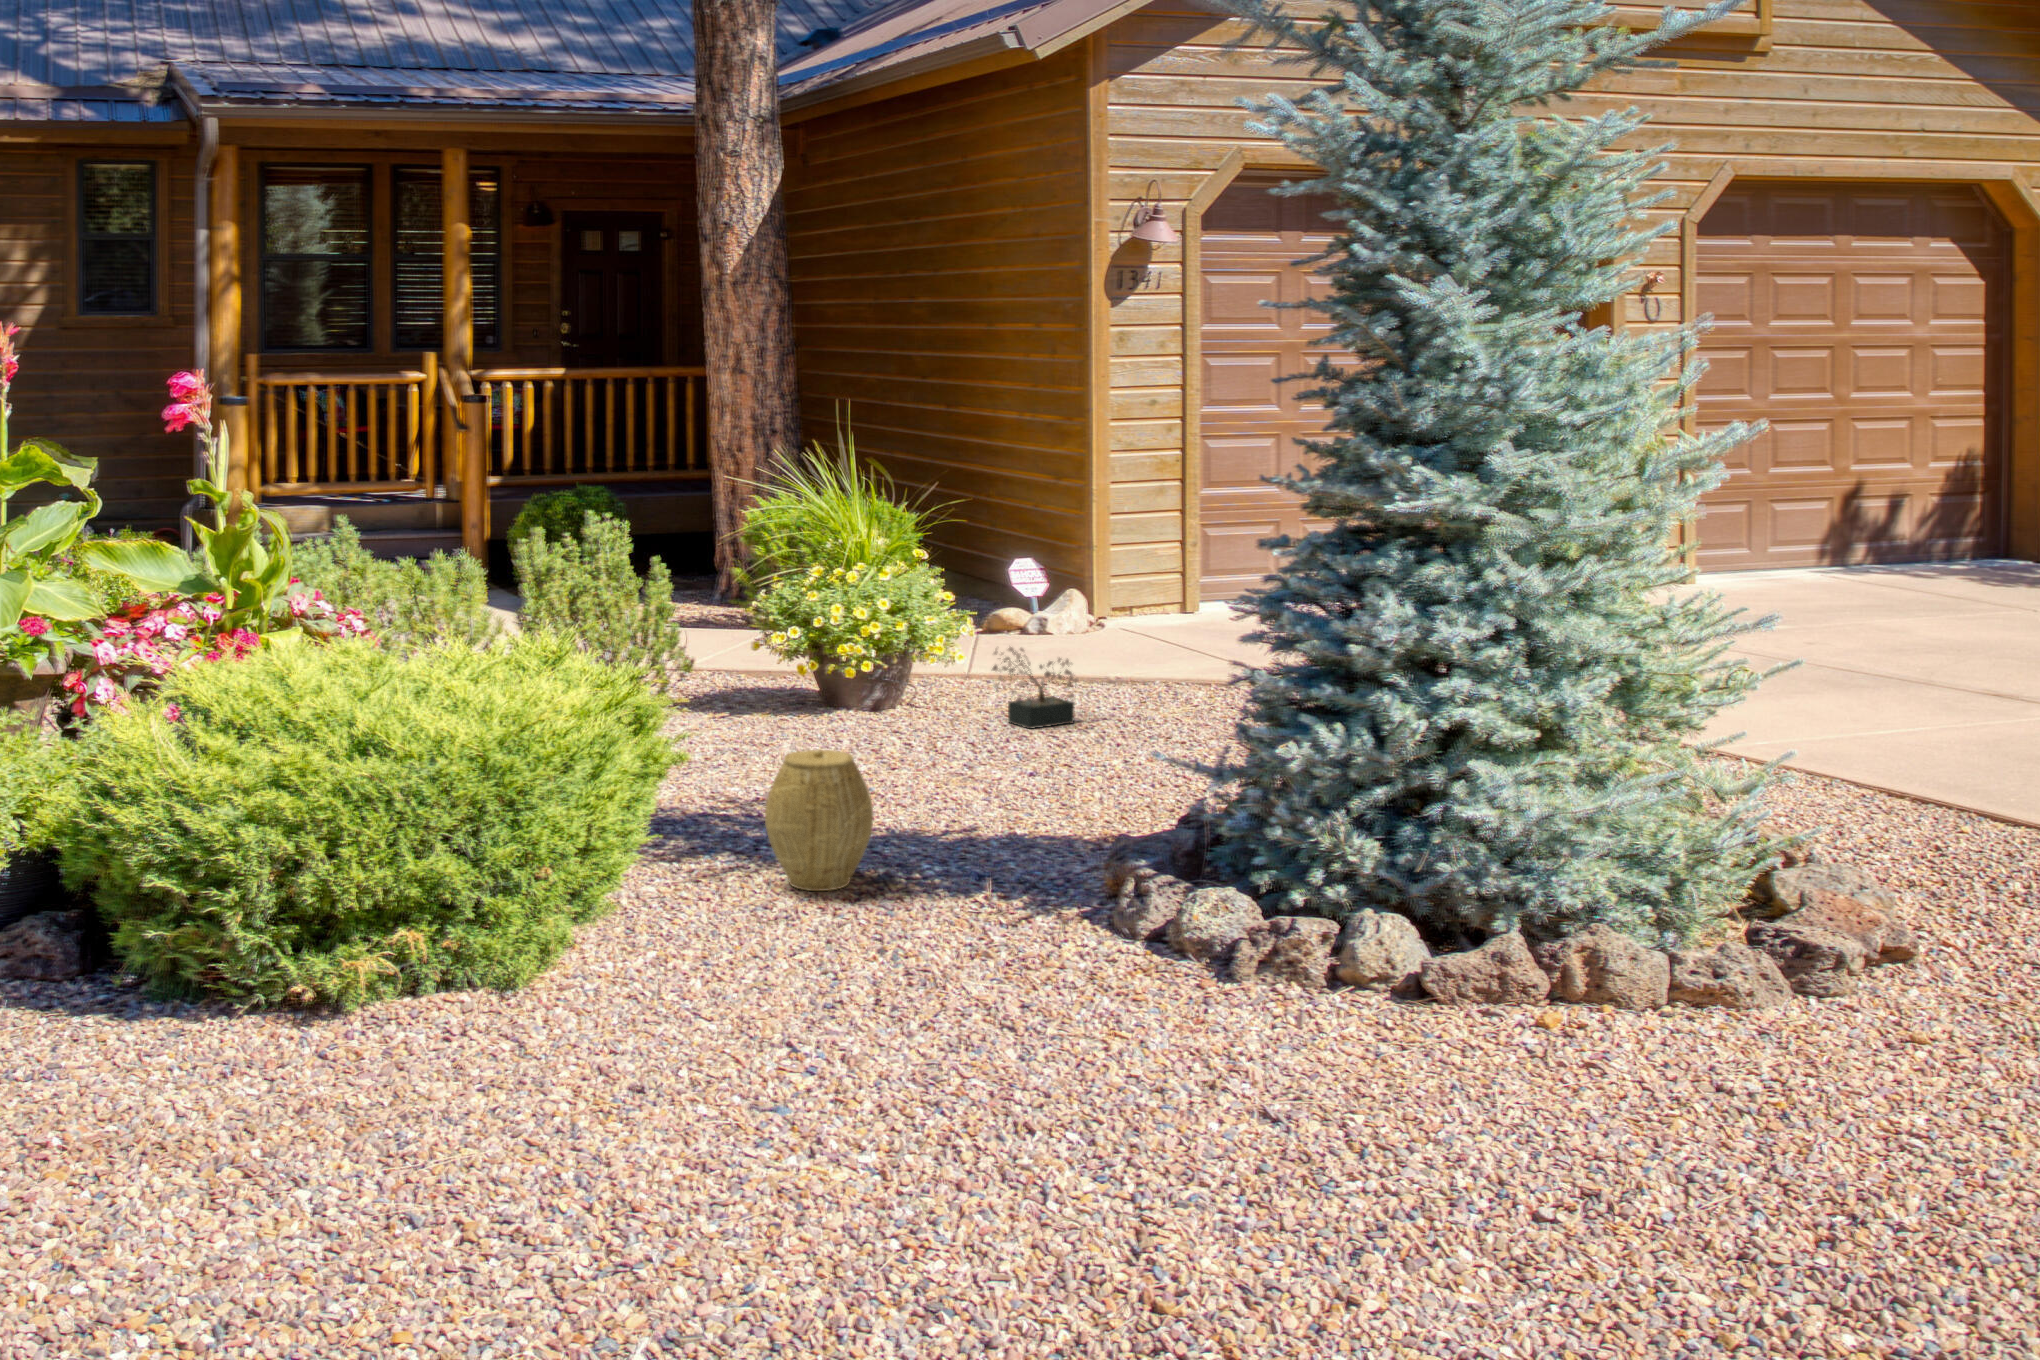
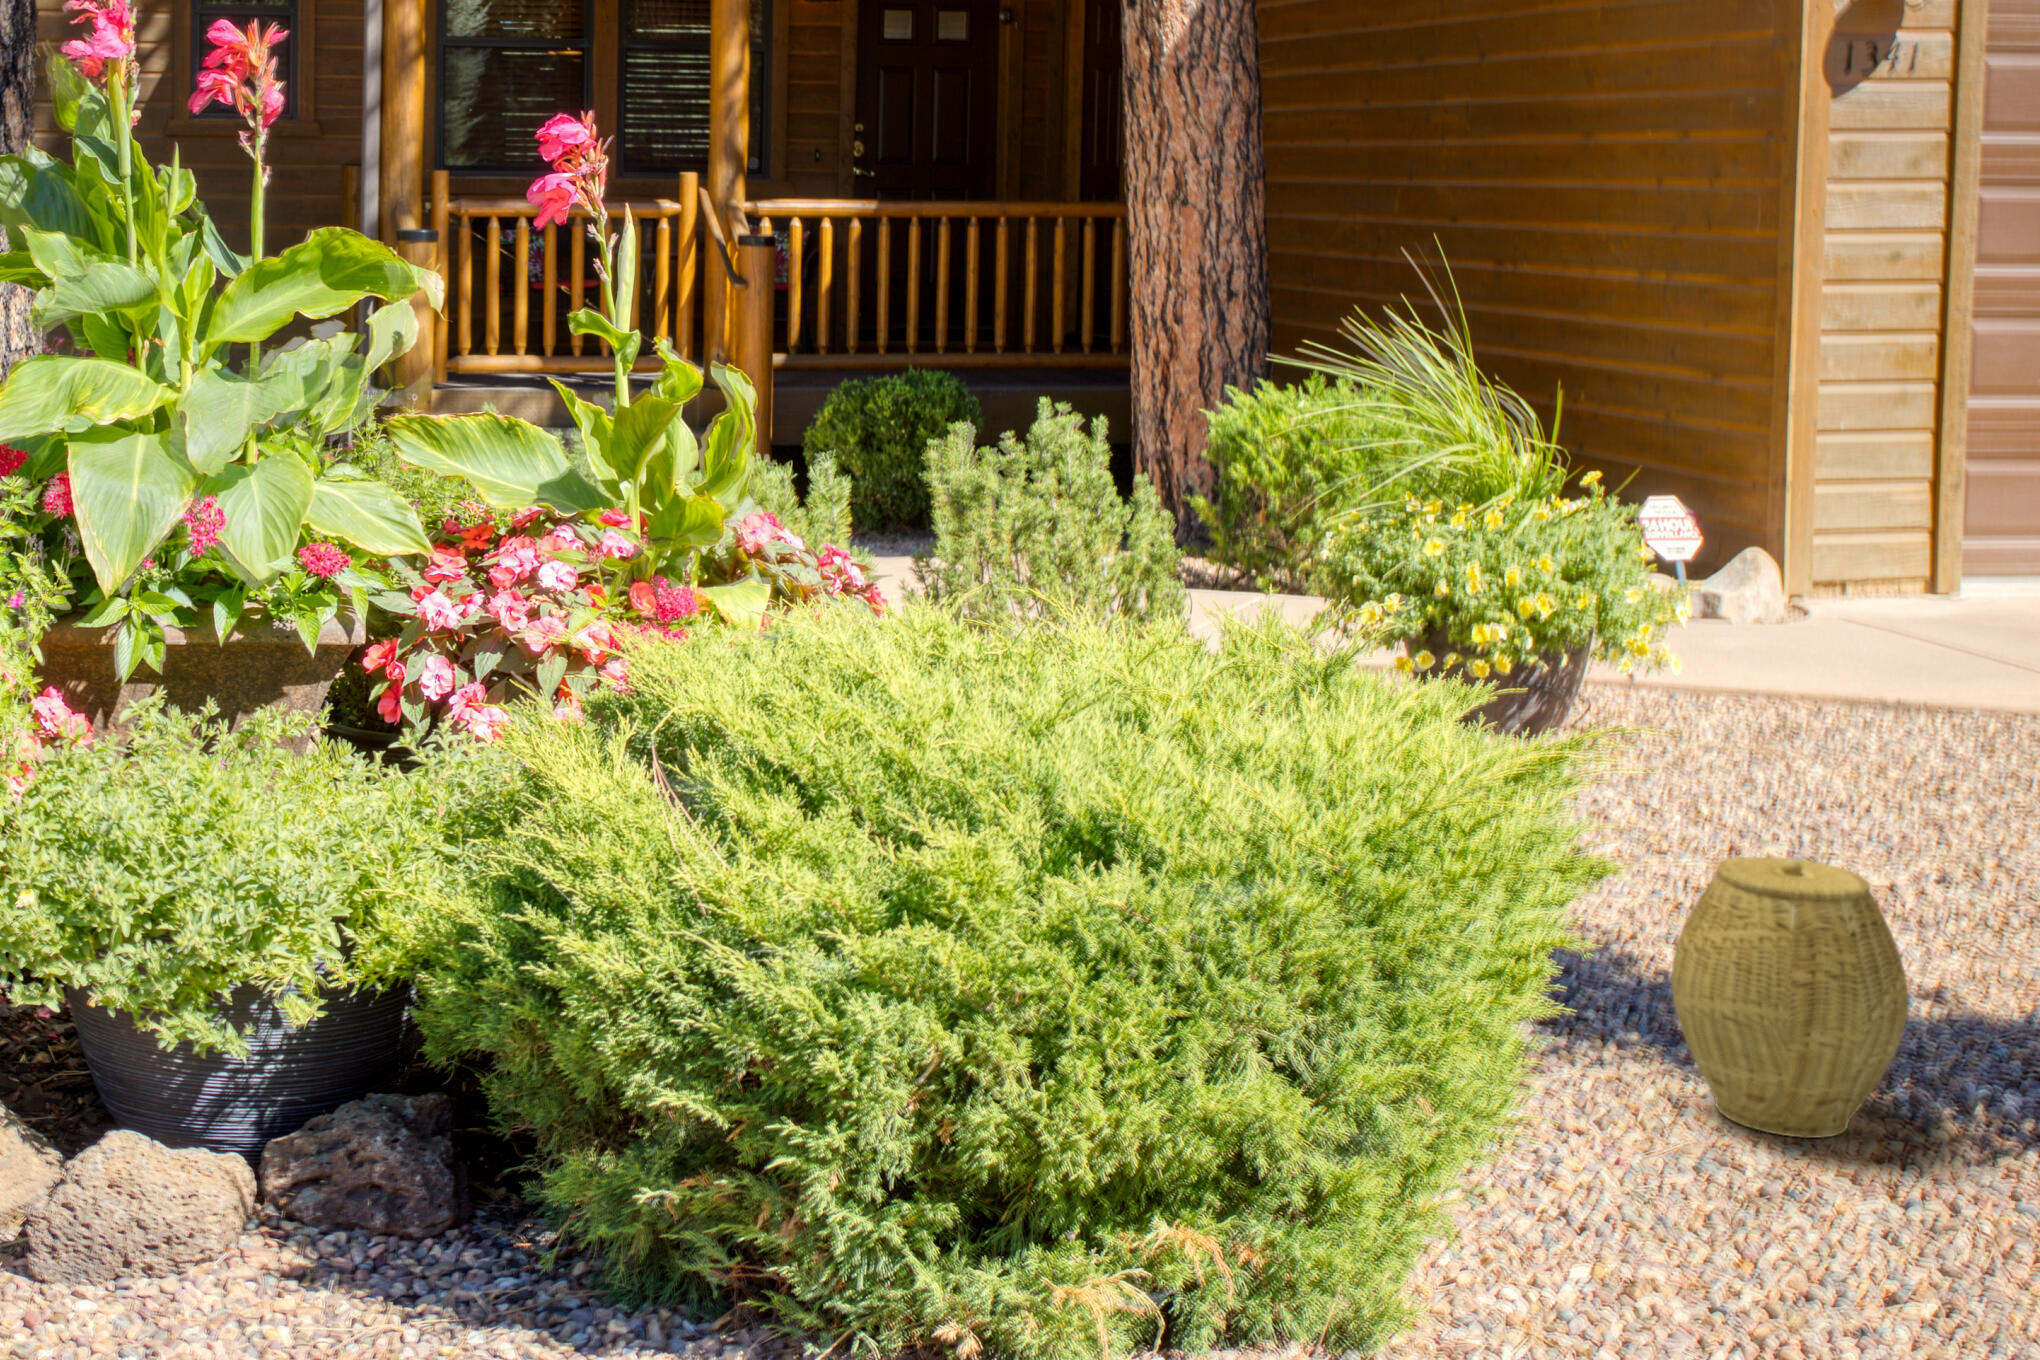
decorative plant: present [992,647,1078,729] -> none [1793,652,1952,799]

